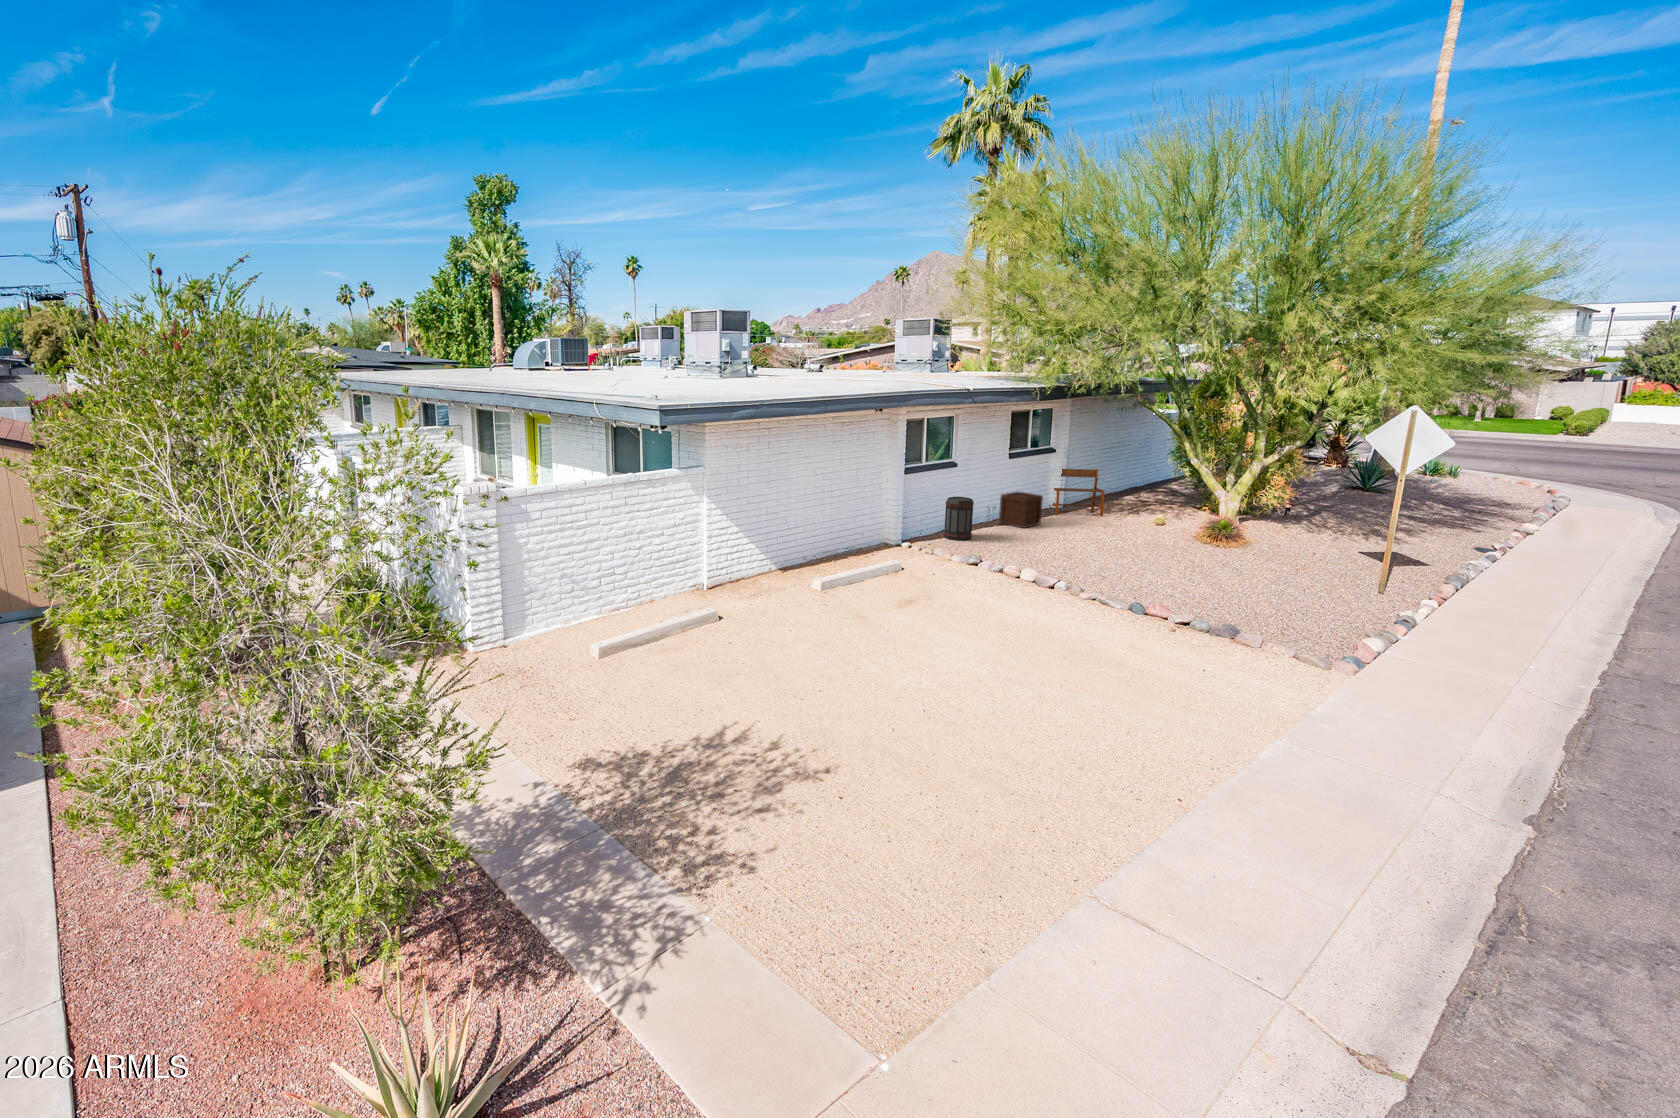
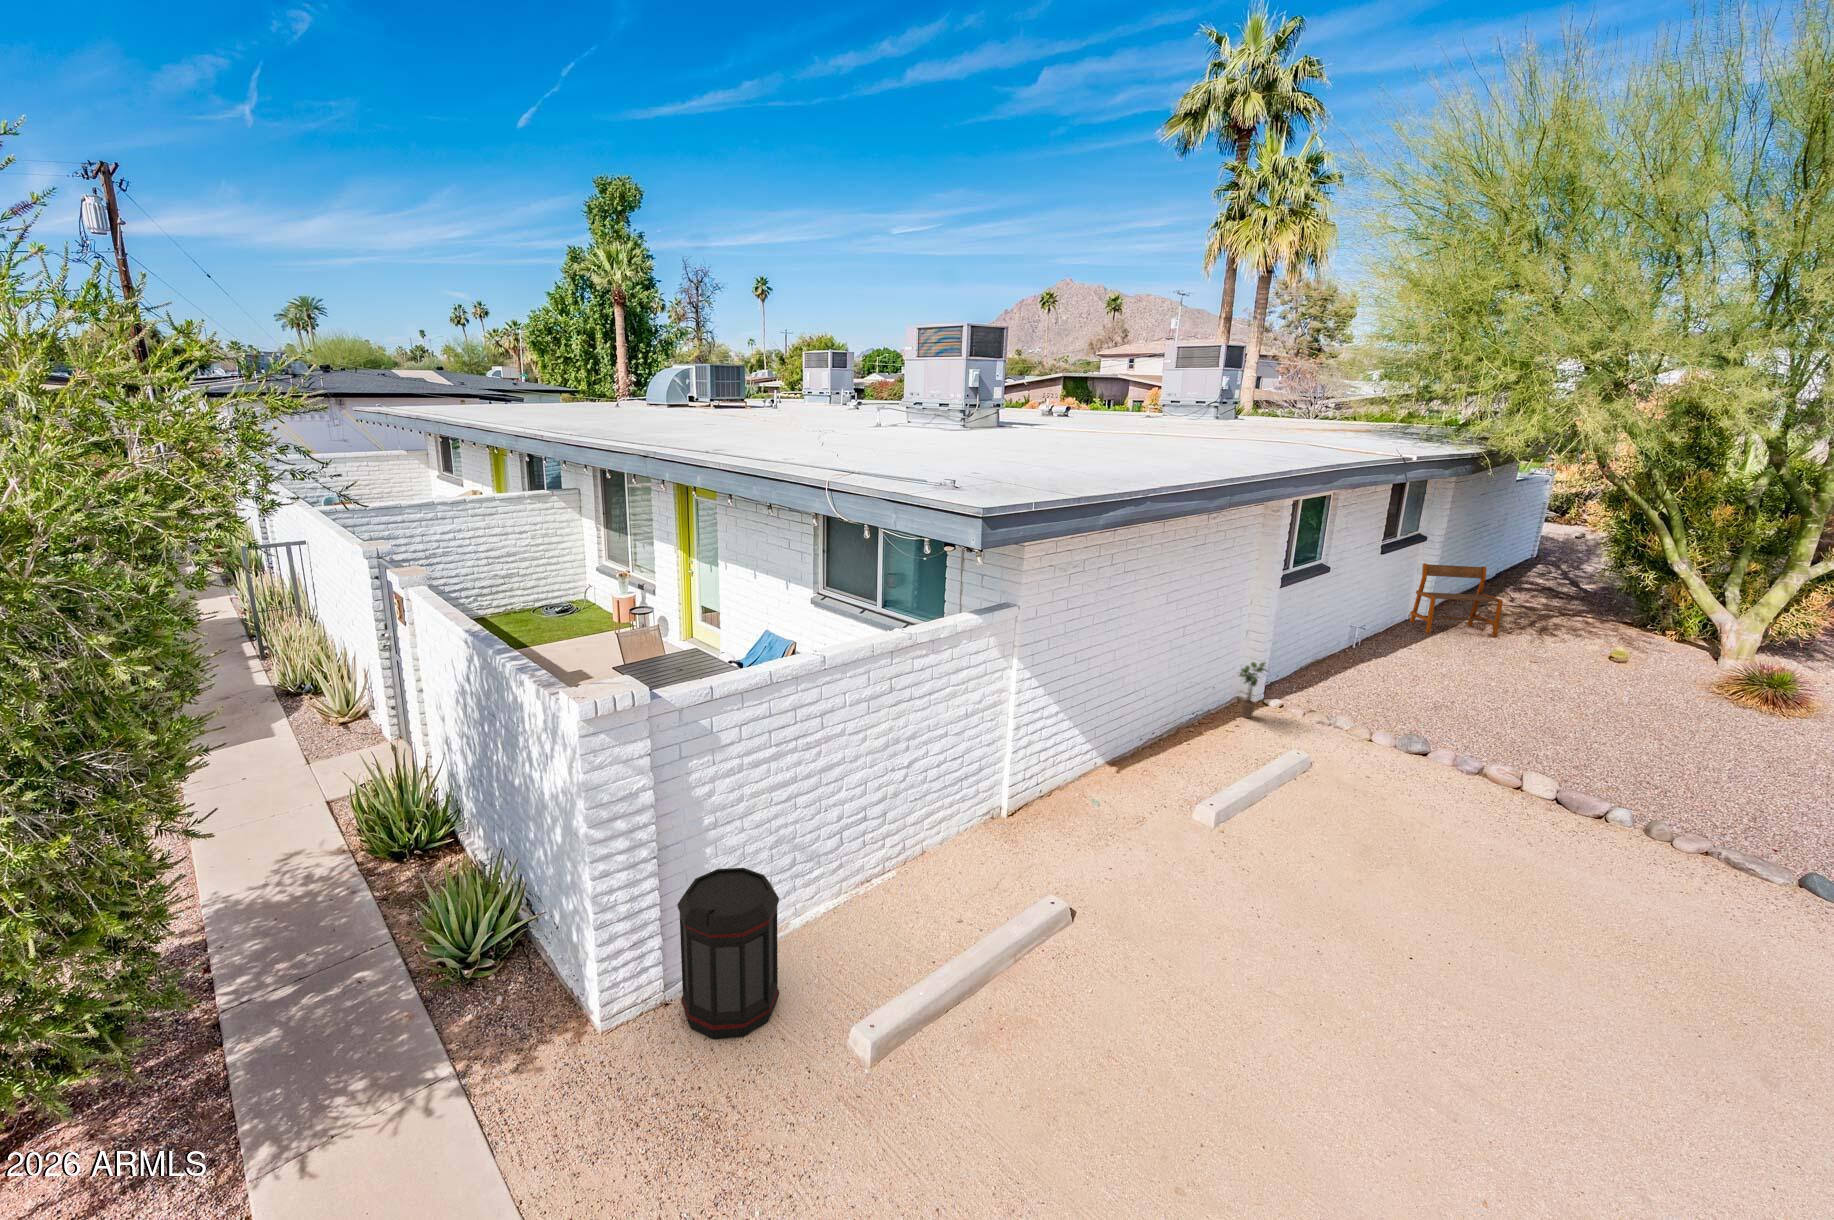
wooden crate: present [999,491,1043,528] -> none [1362,601,1433,661]
trash can: present [944,497,974,540] -> present [678,868,779,1039]
potted plant: none [879,518,897,554] -> present [1240,662,1267,718]

